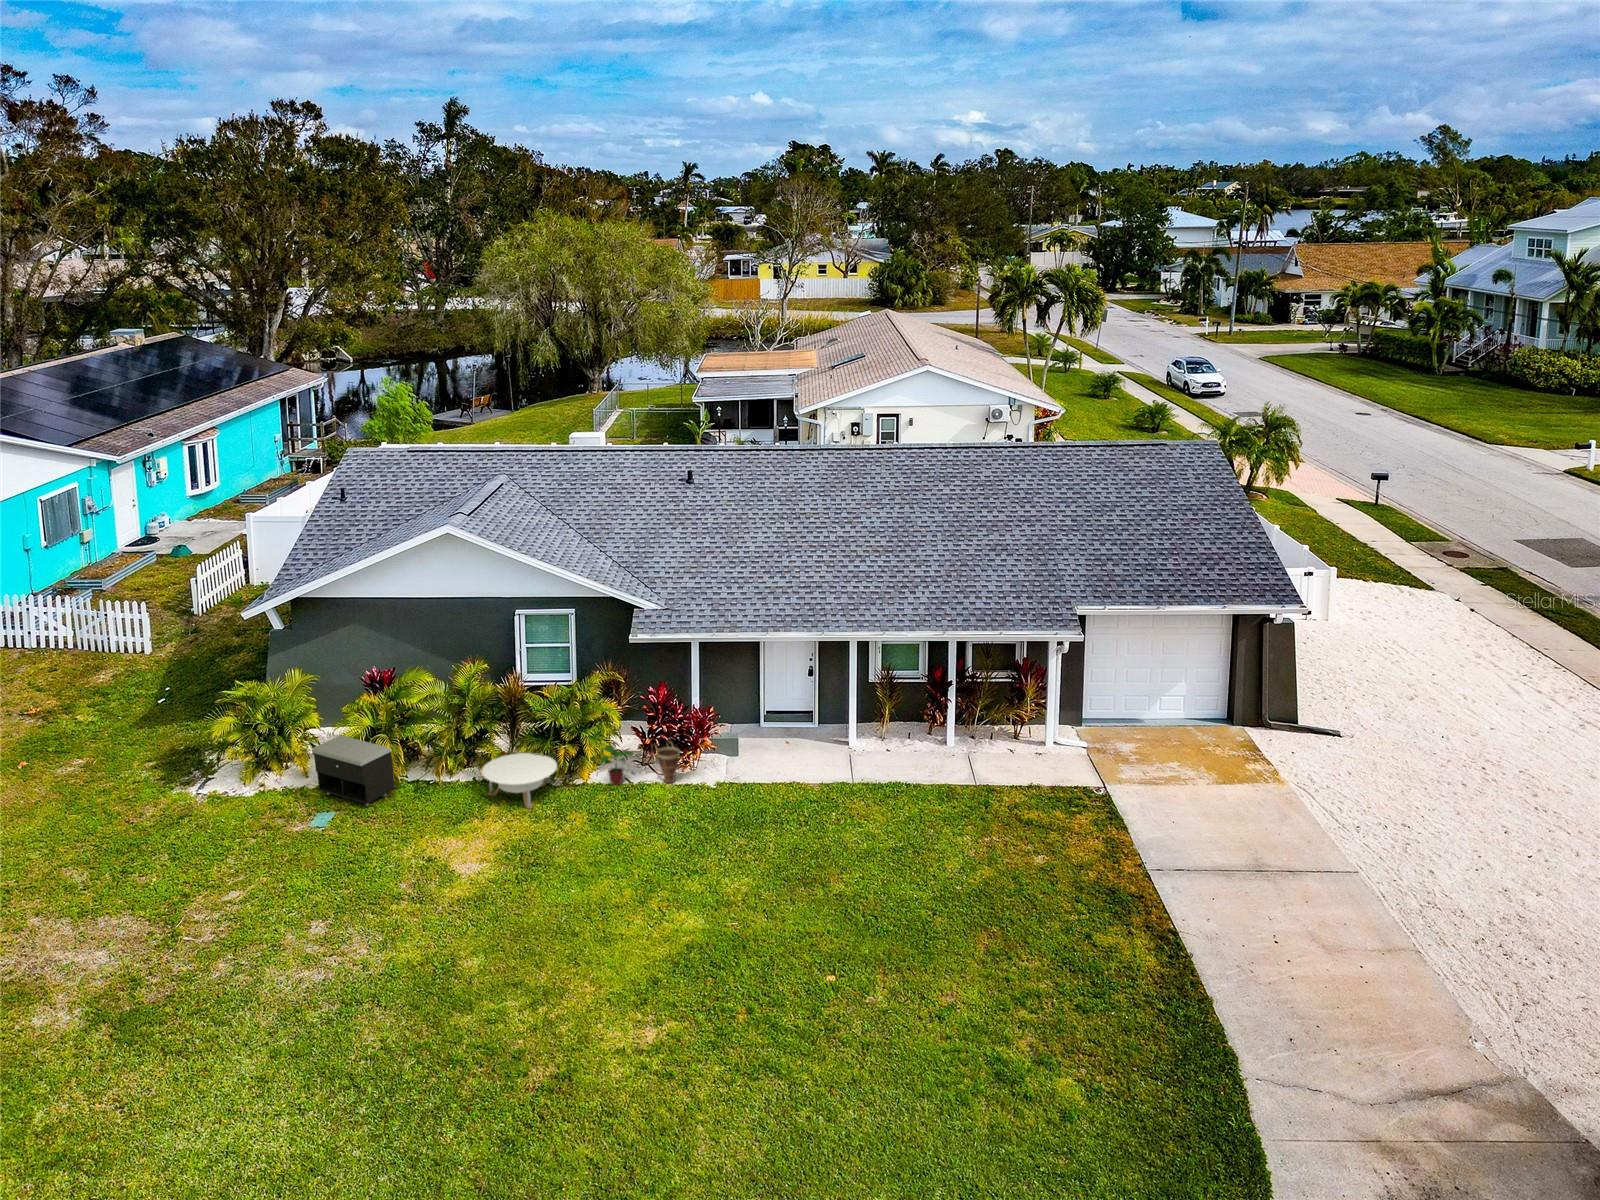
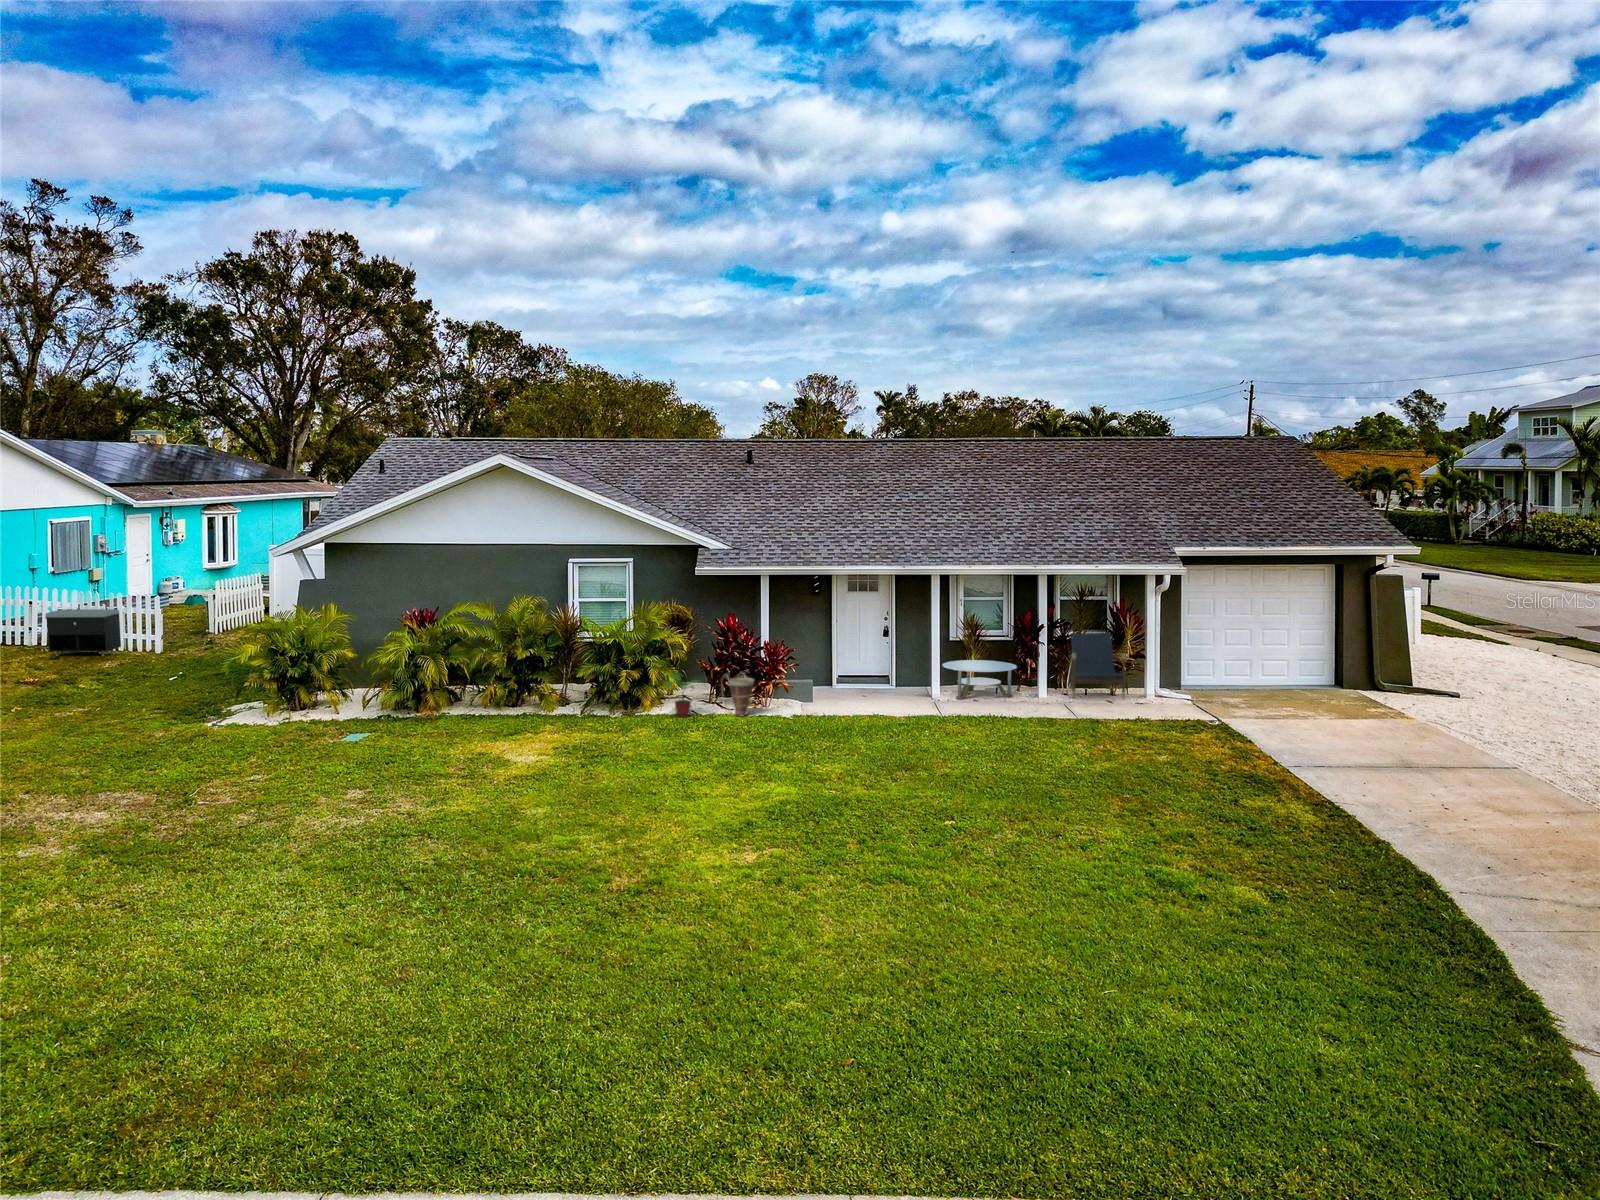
lounge chair: none [976,683,1026,750] -> present [1069,633,1126,698]
storage bench: present [312,735,395,806] -> present [45,609,121,656]
round table: present [482,753,557,809] -> present [942,660,1017,700]

